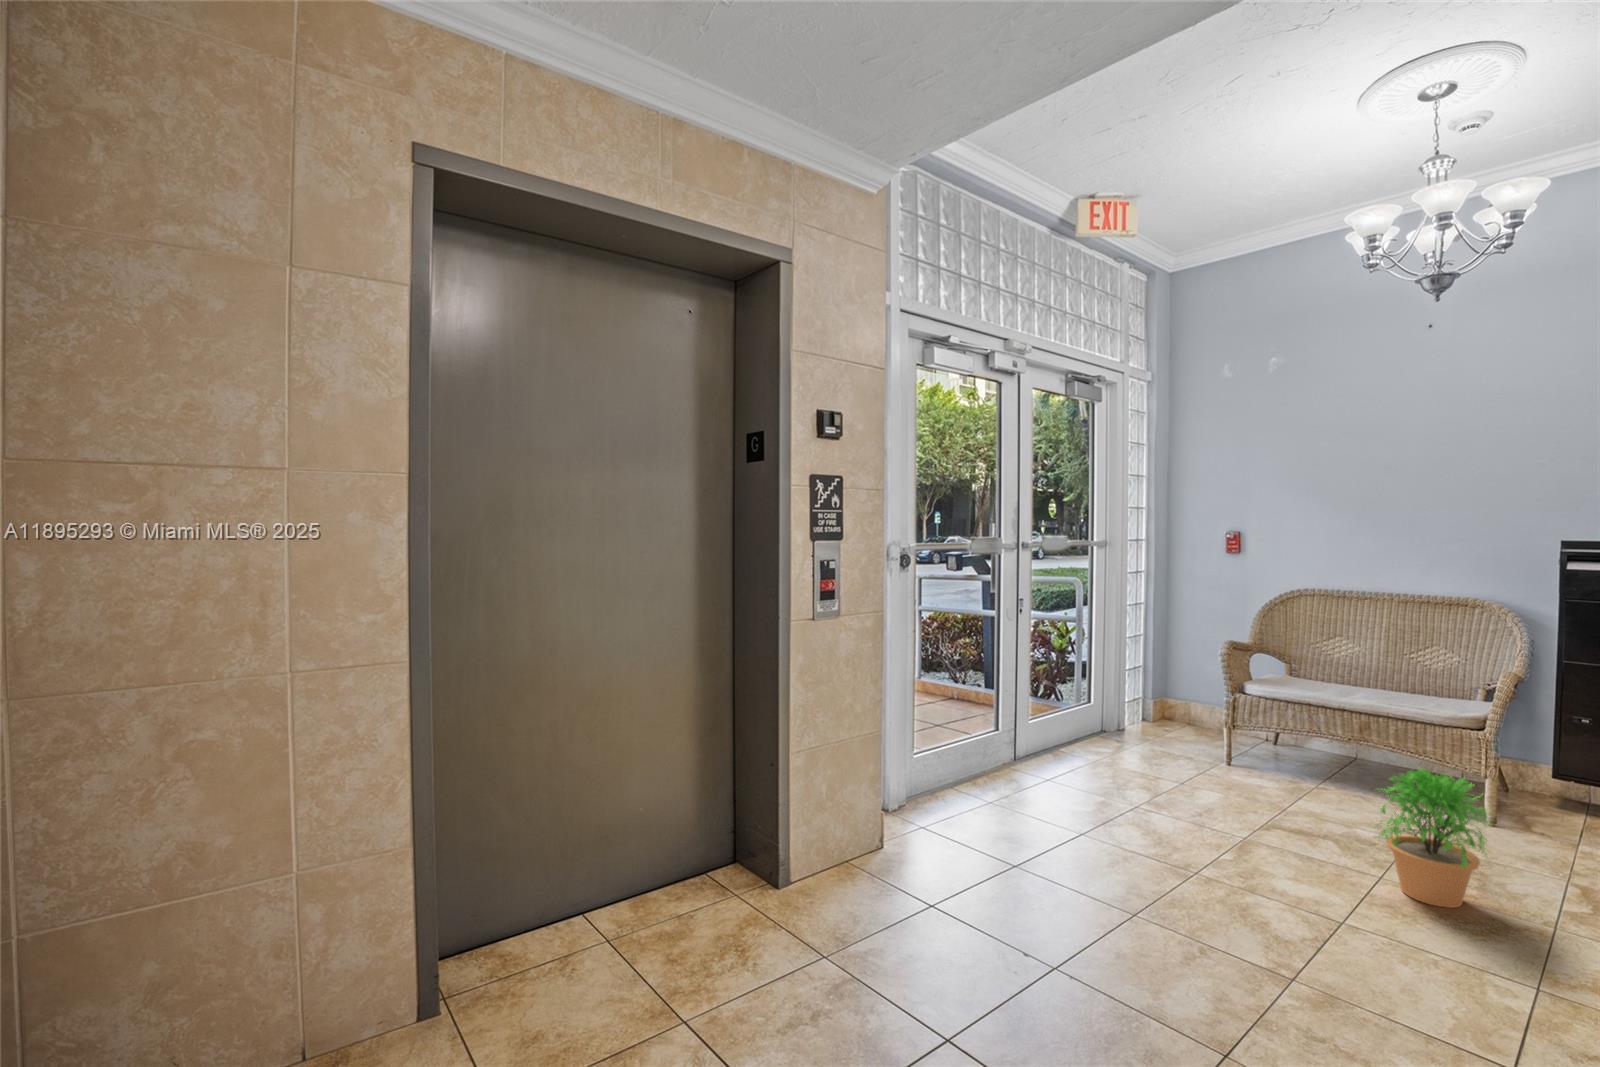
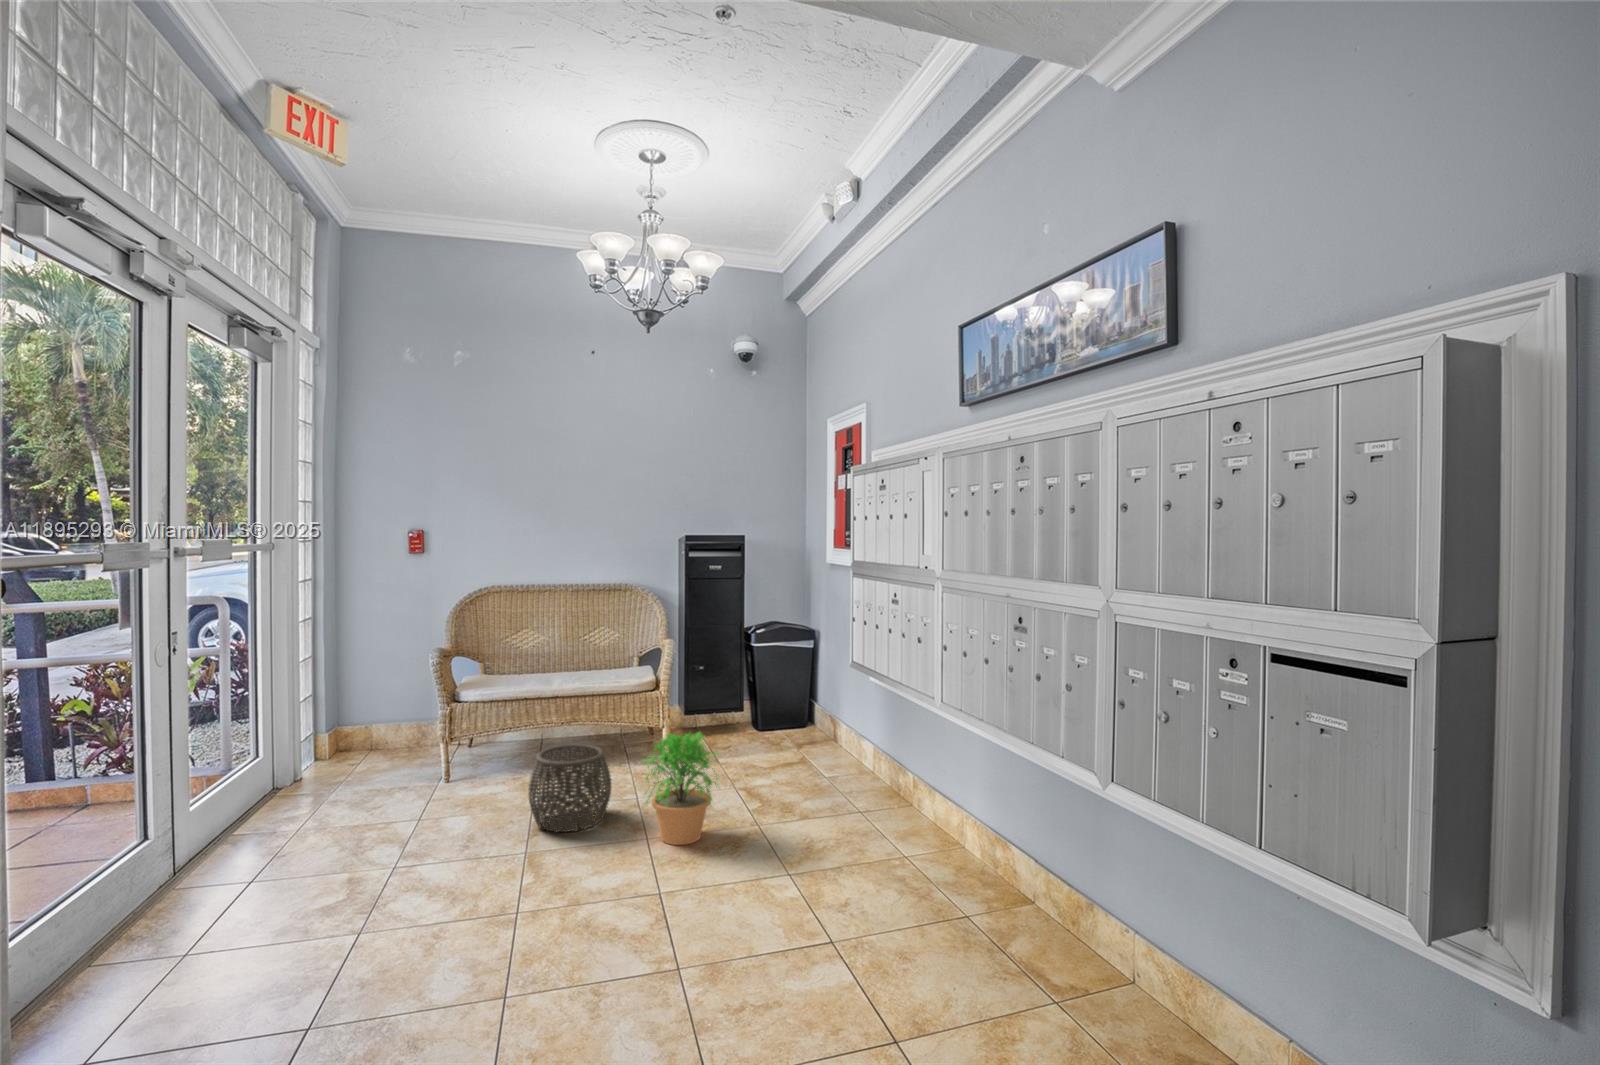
woven basket: none [1262,751,1365,846] -> present [528,744,612,832]

